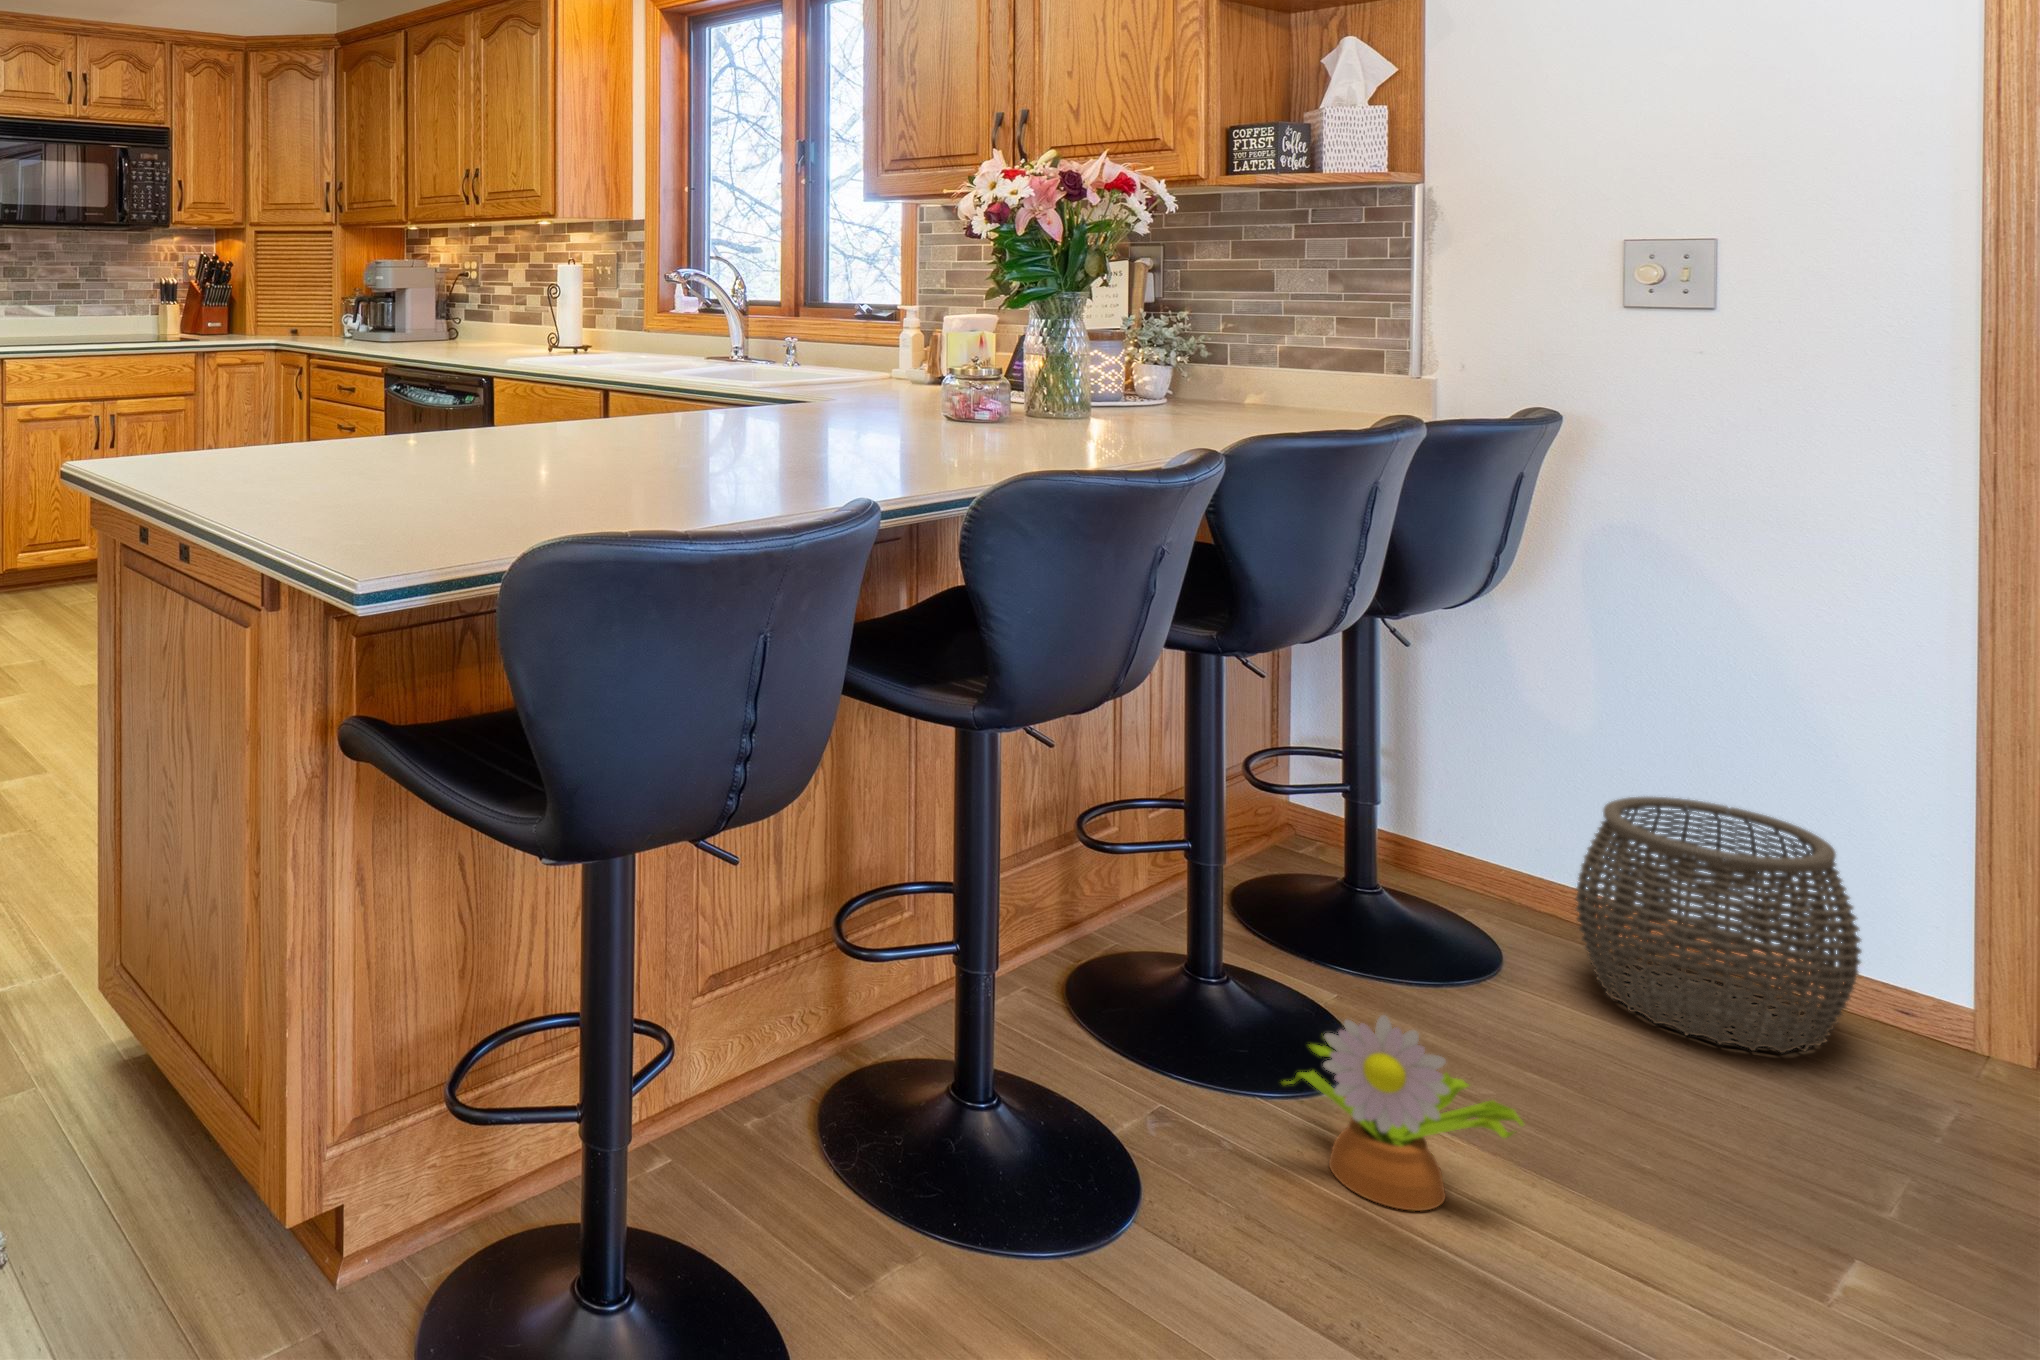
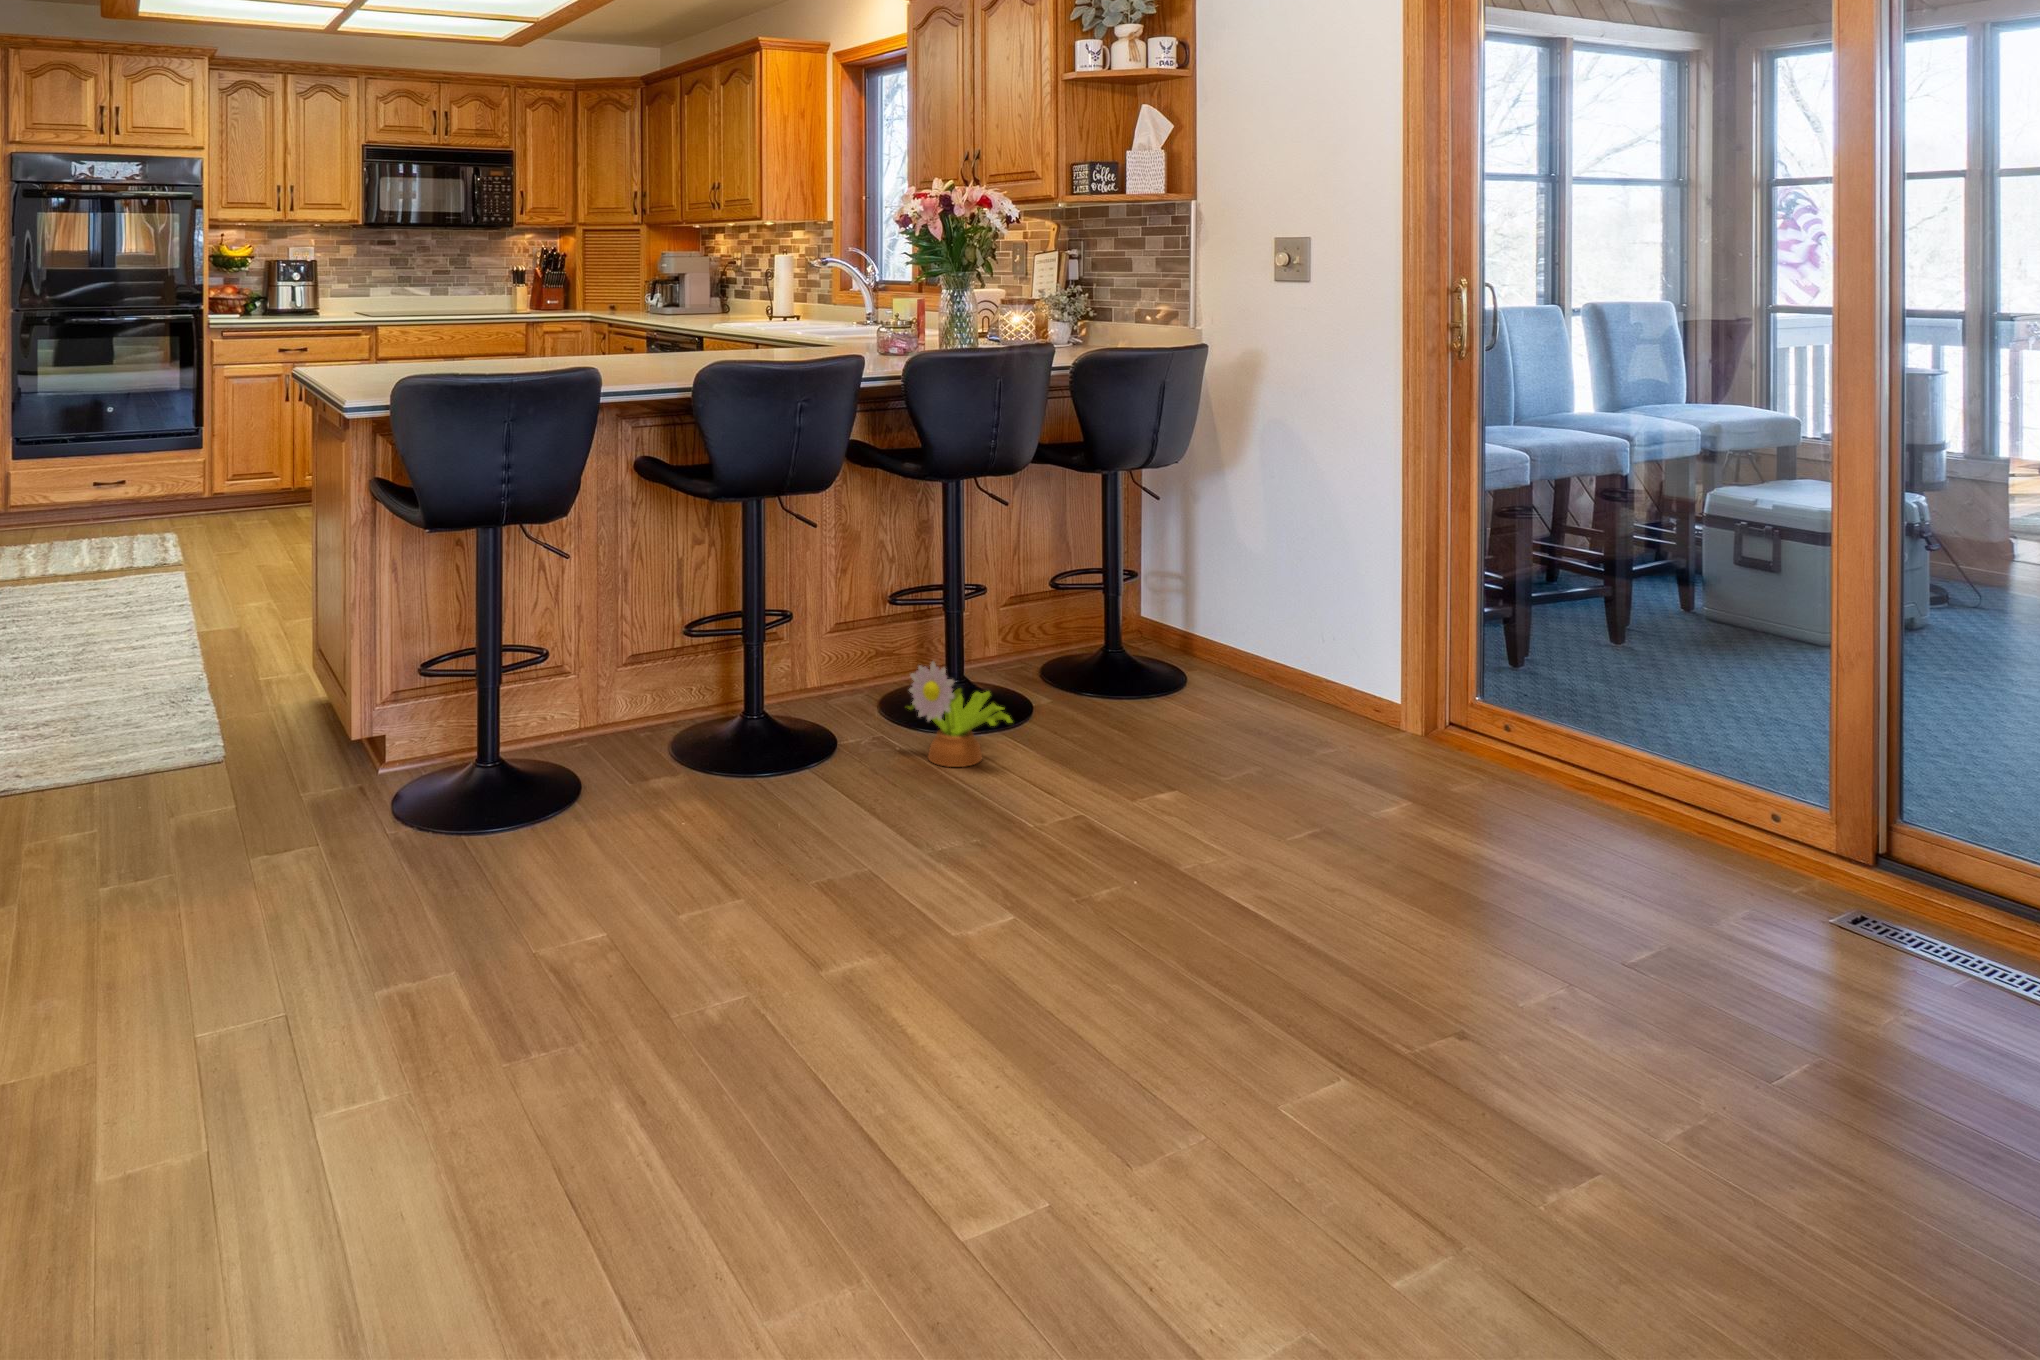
woven basket: present [1576,796,1861,1053] -> none [1191,587,1330,726]

